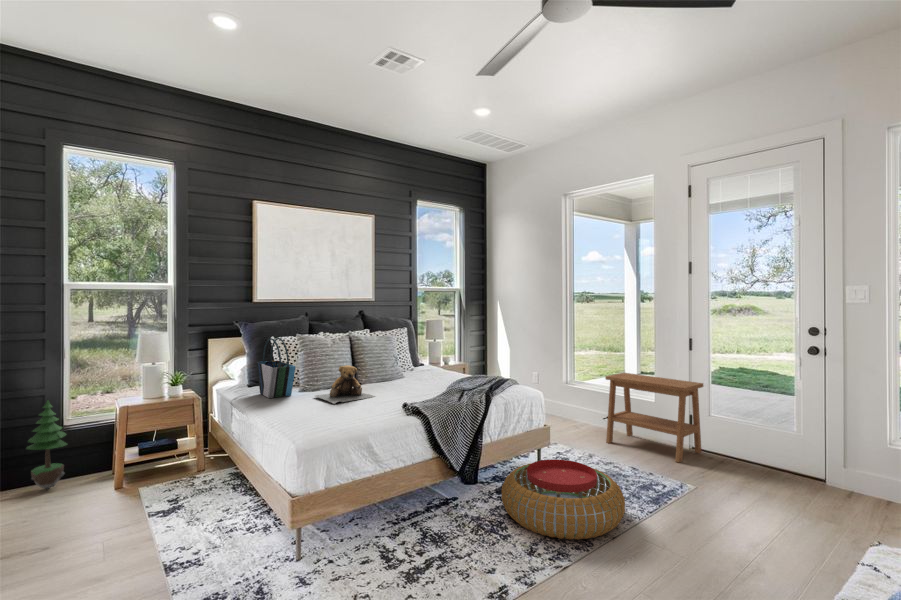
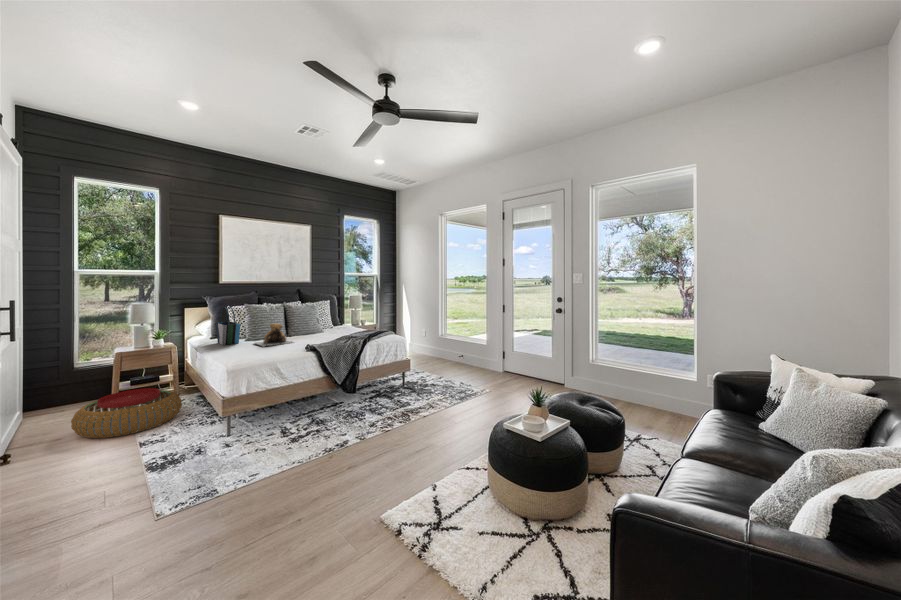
side table: present [605,373,703,463] -> none [454,328,507,379]
potted tree: present [27,401,67,489] -> none [43,349,77,409]
pouf: present [502,459,625,540] -> present [71,388,182,438]

